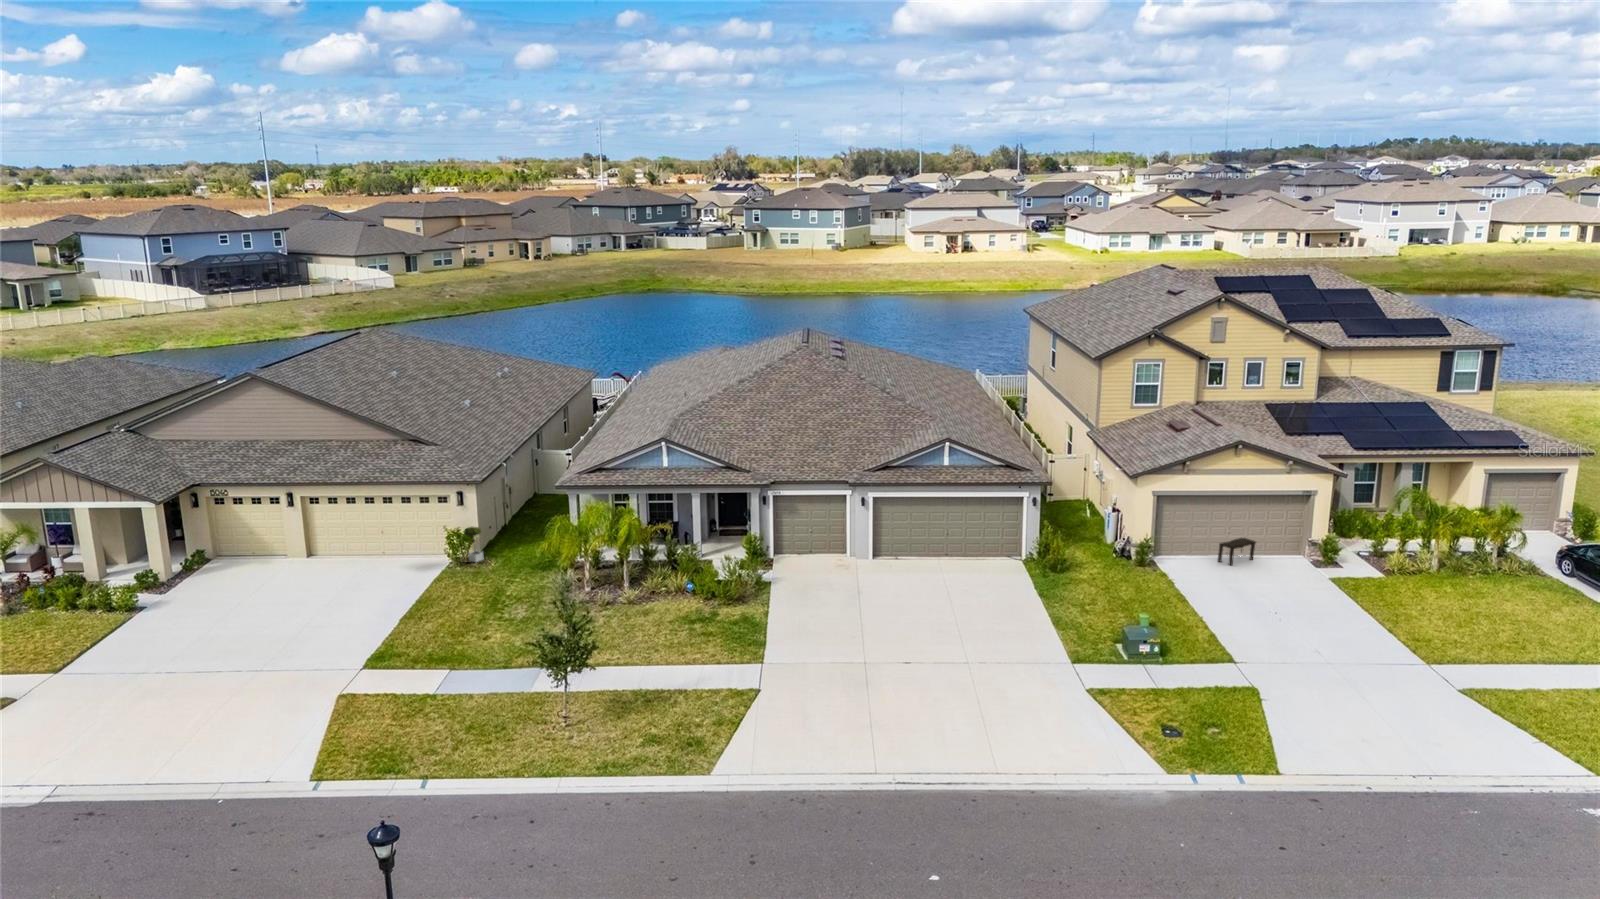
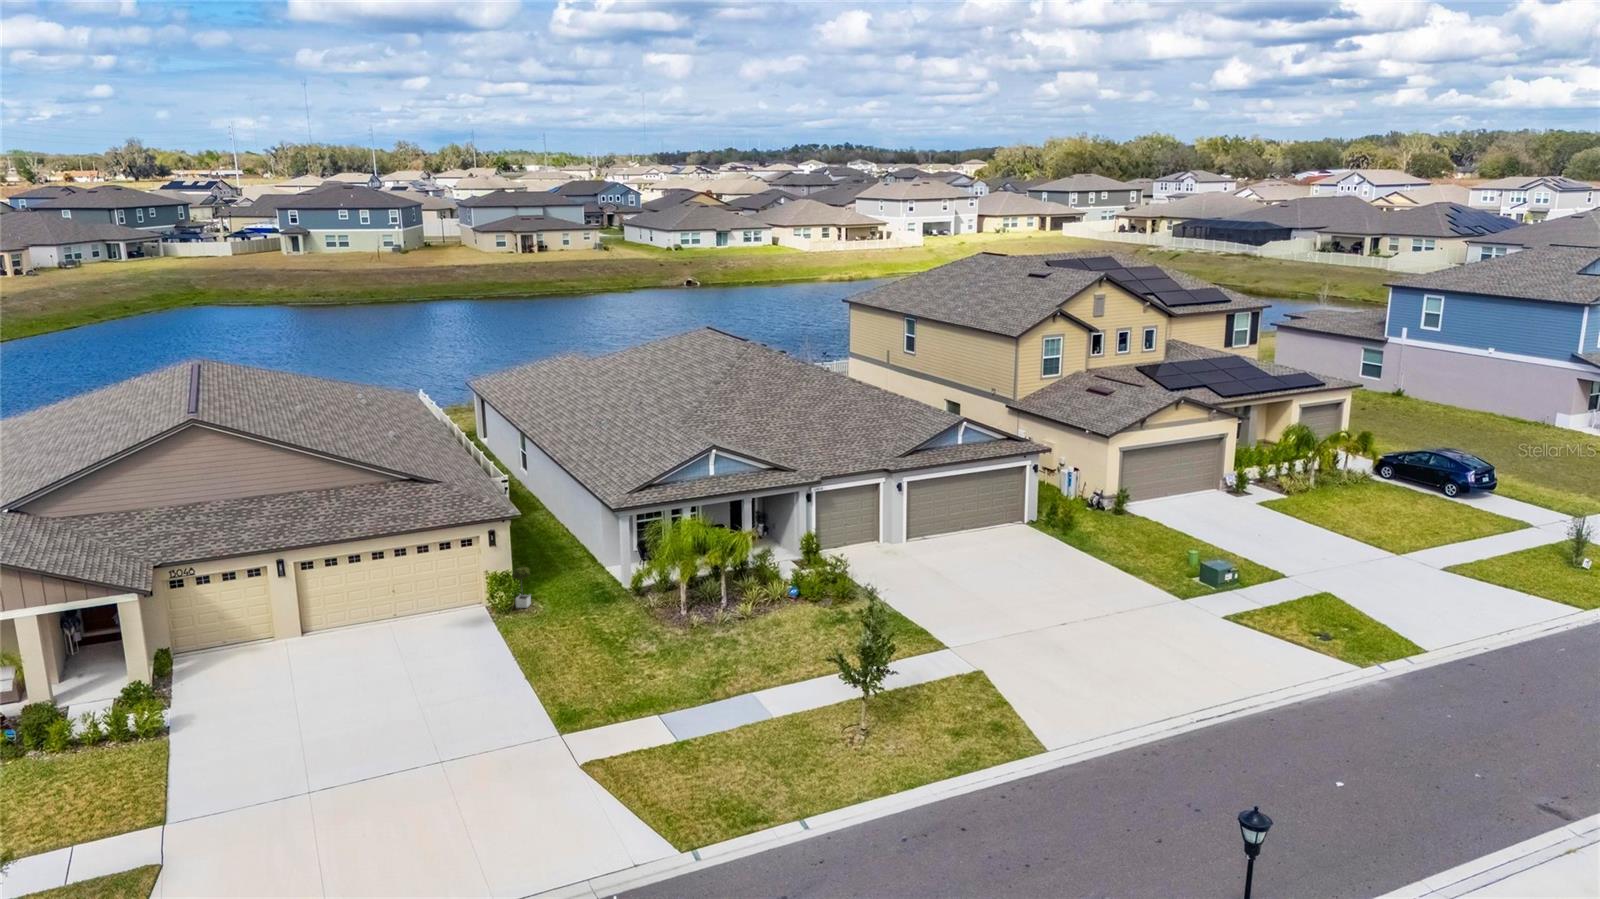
bench: present [1218,538,1256,565] -> none [1167,479,1191,504]

